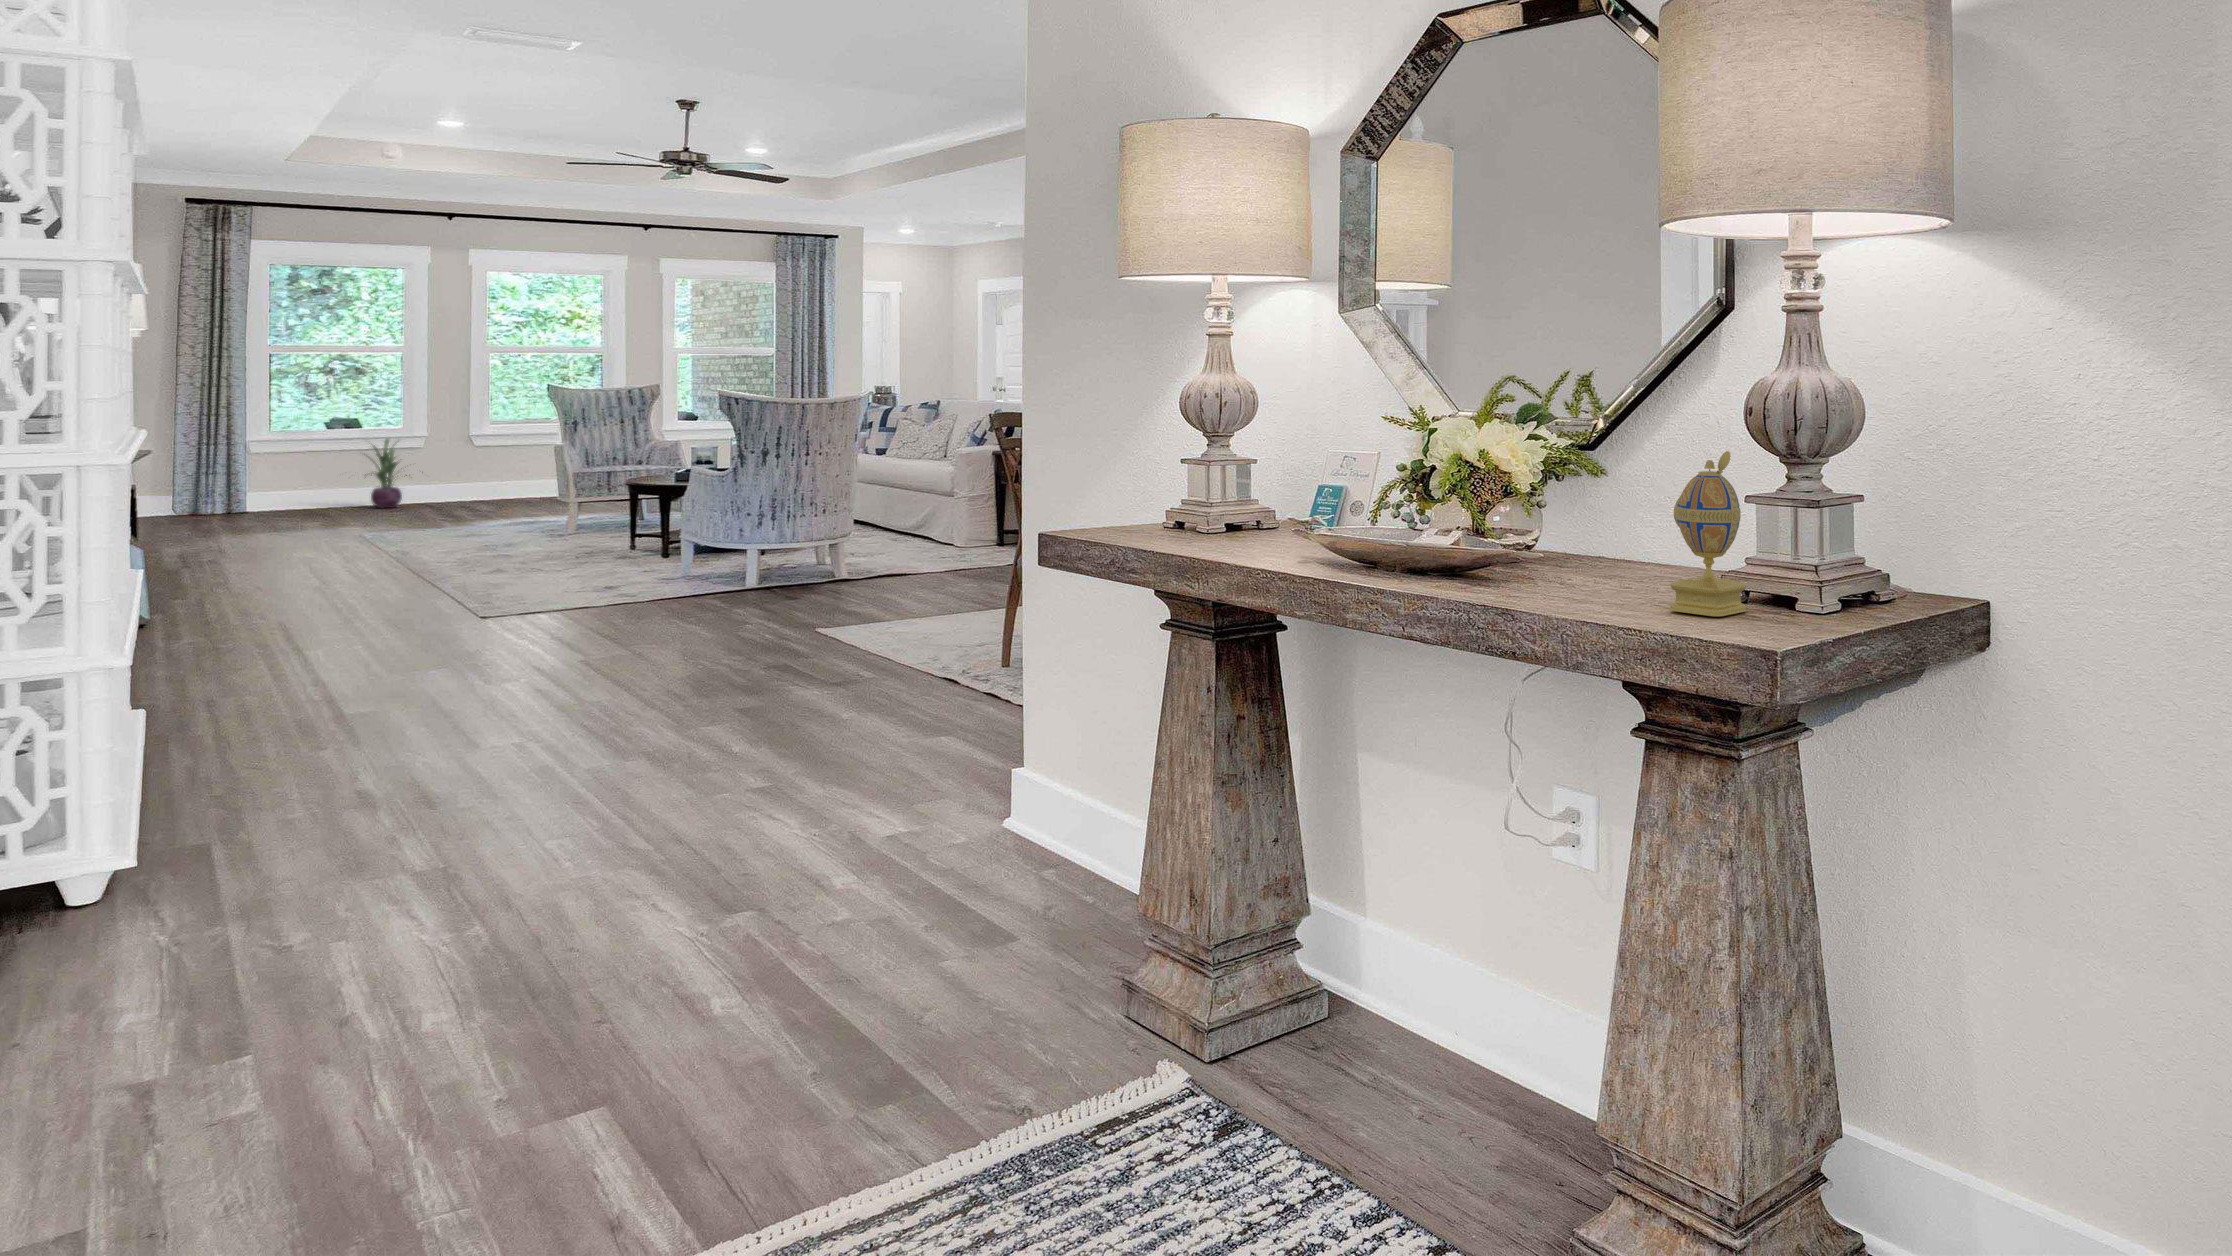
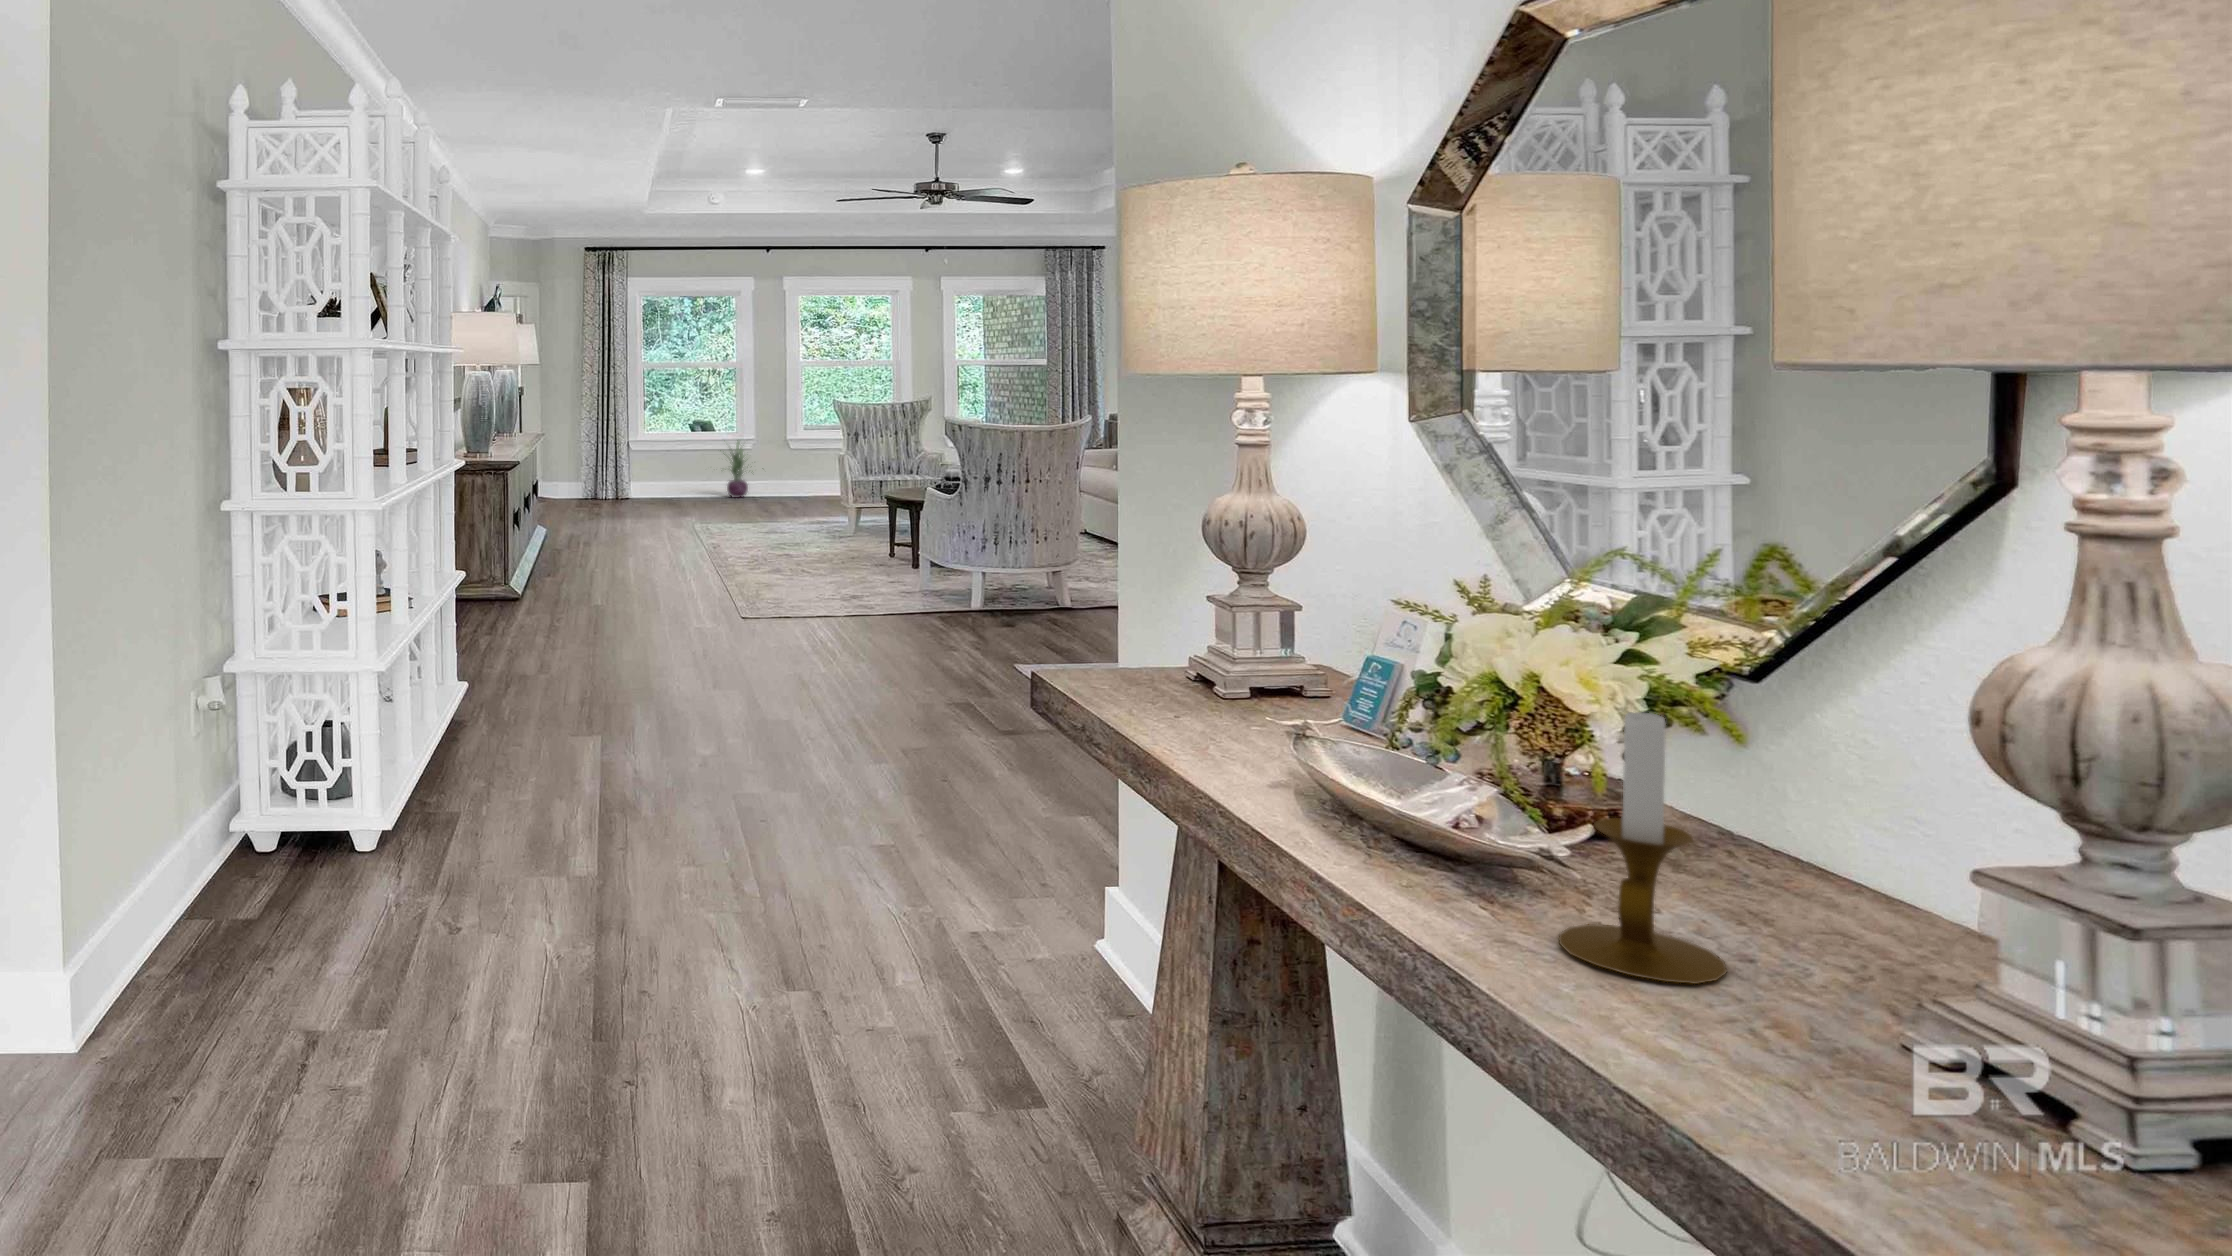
candlestick: none [1539,444,1626,596] -> present [1559,712,1727,984]
decorative egg: present [1669,451,1747,617] -> none [1757,803,1937,1112]

